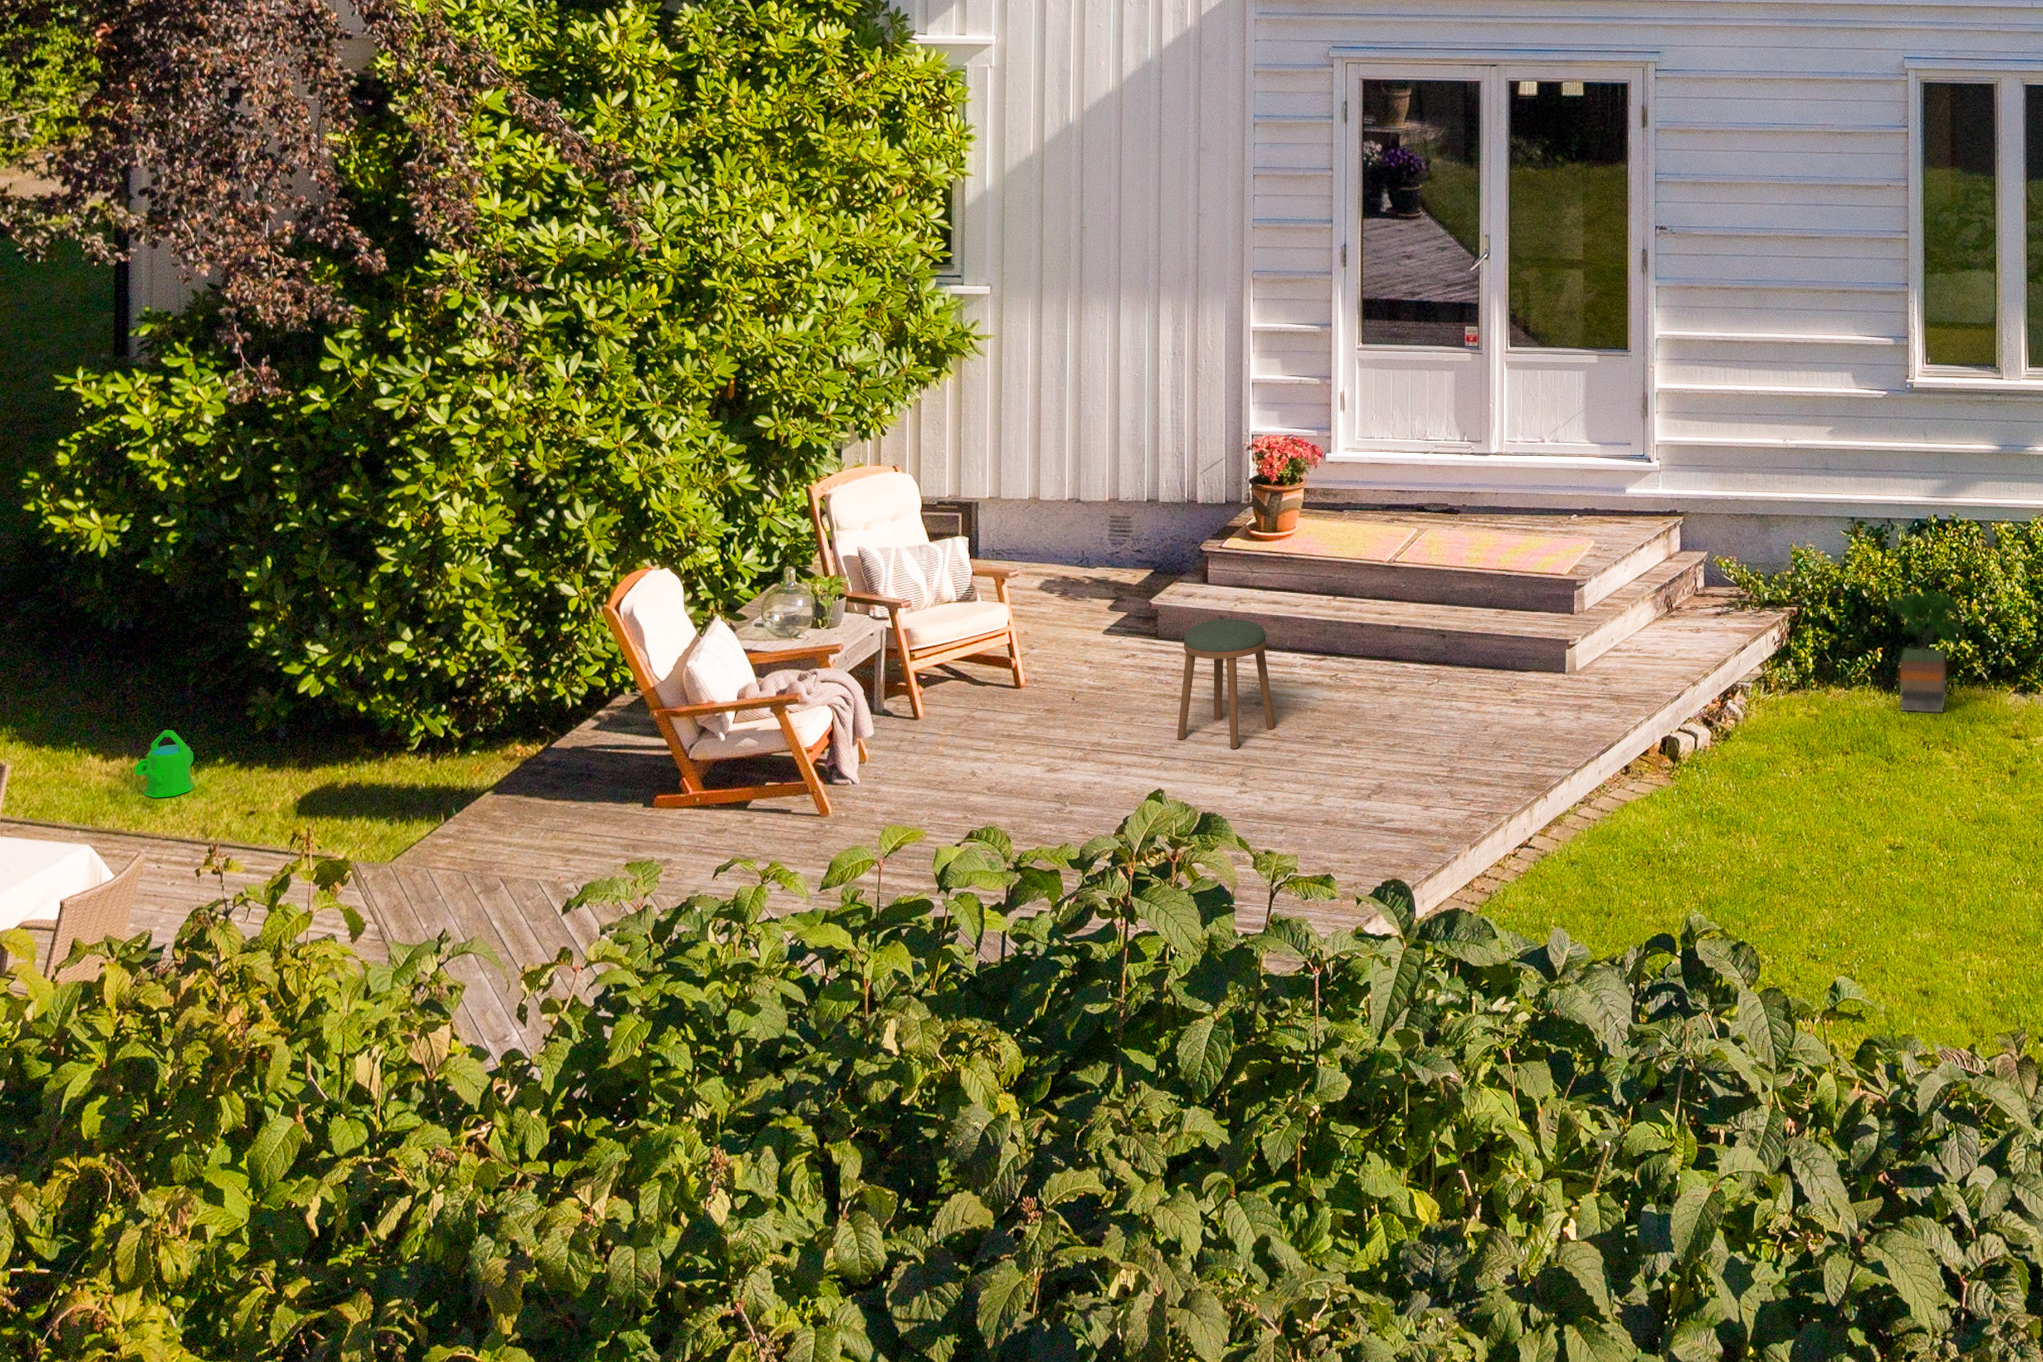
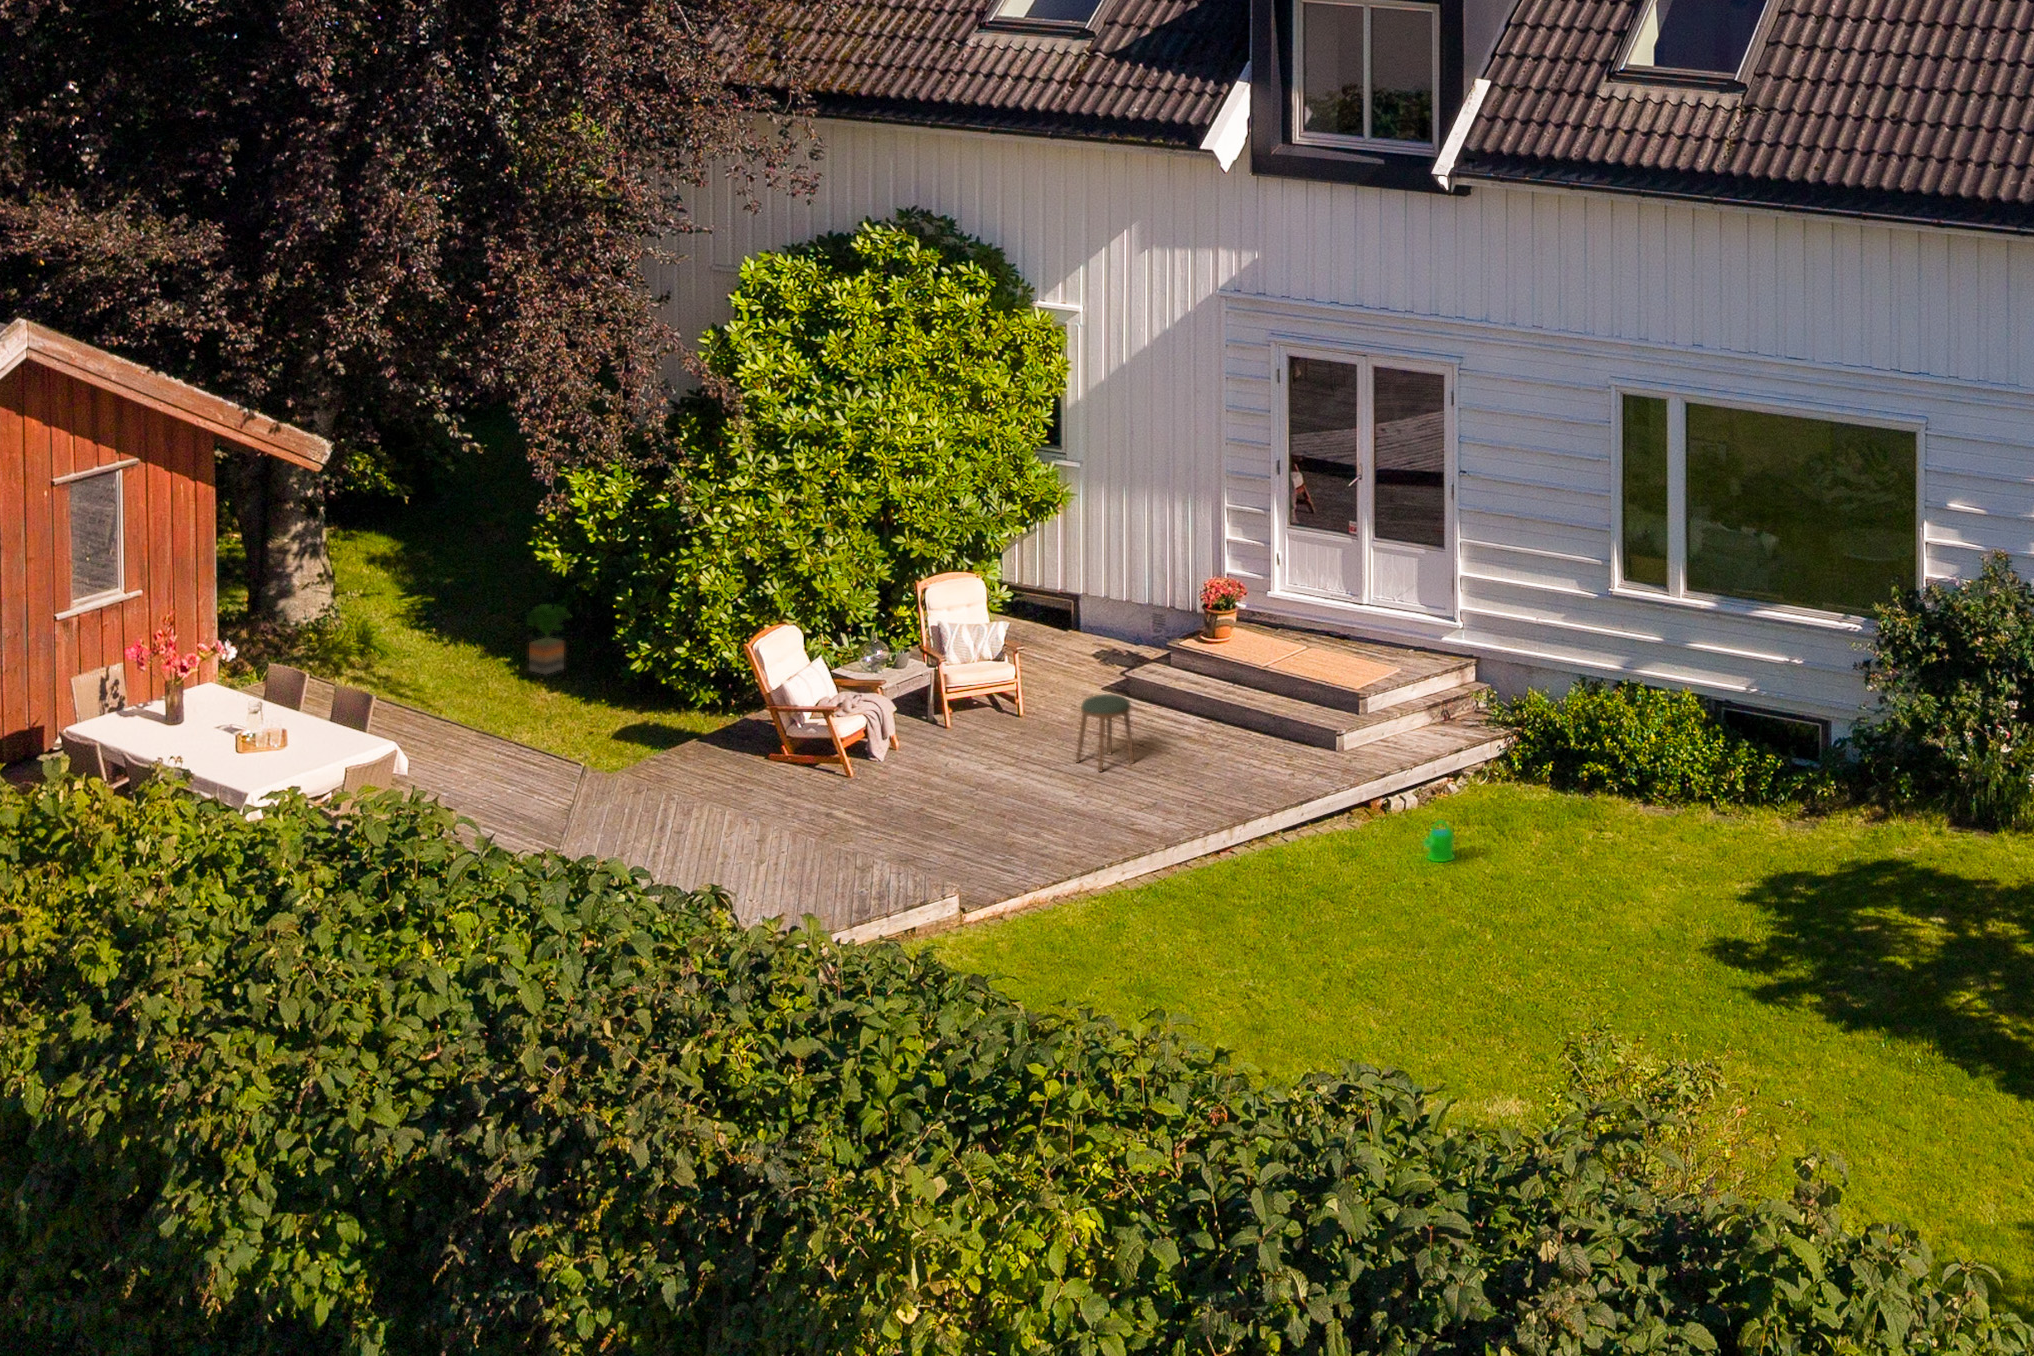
potted tree: present [1890,592,1961,712] -> present [528,605,572,675]
watering can: present [135,730,194,798] -> present [1424,820,1454,862]

